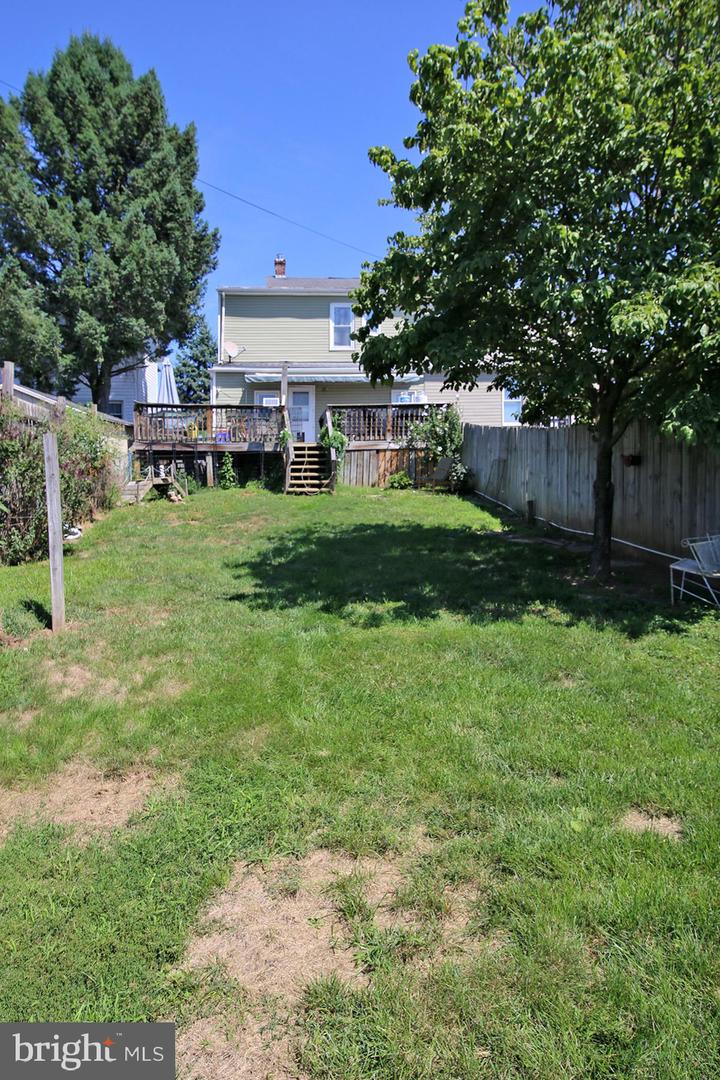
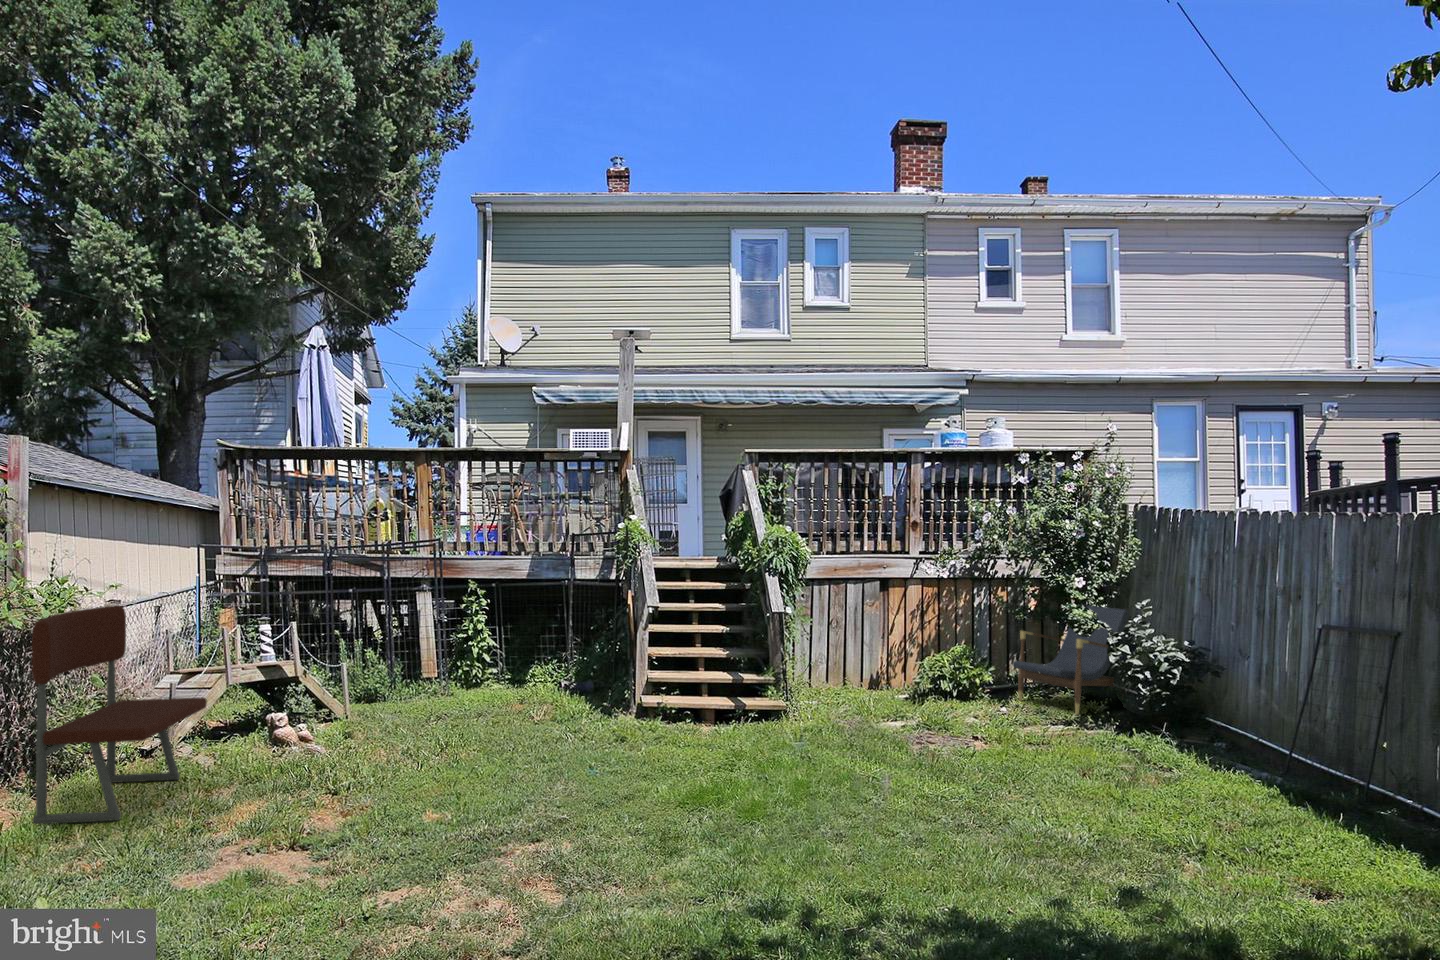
bench: none [113,456,155,514] -> present [32,605,207,824]

